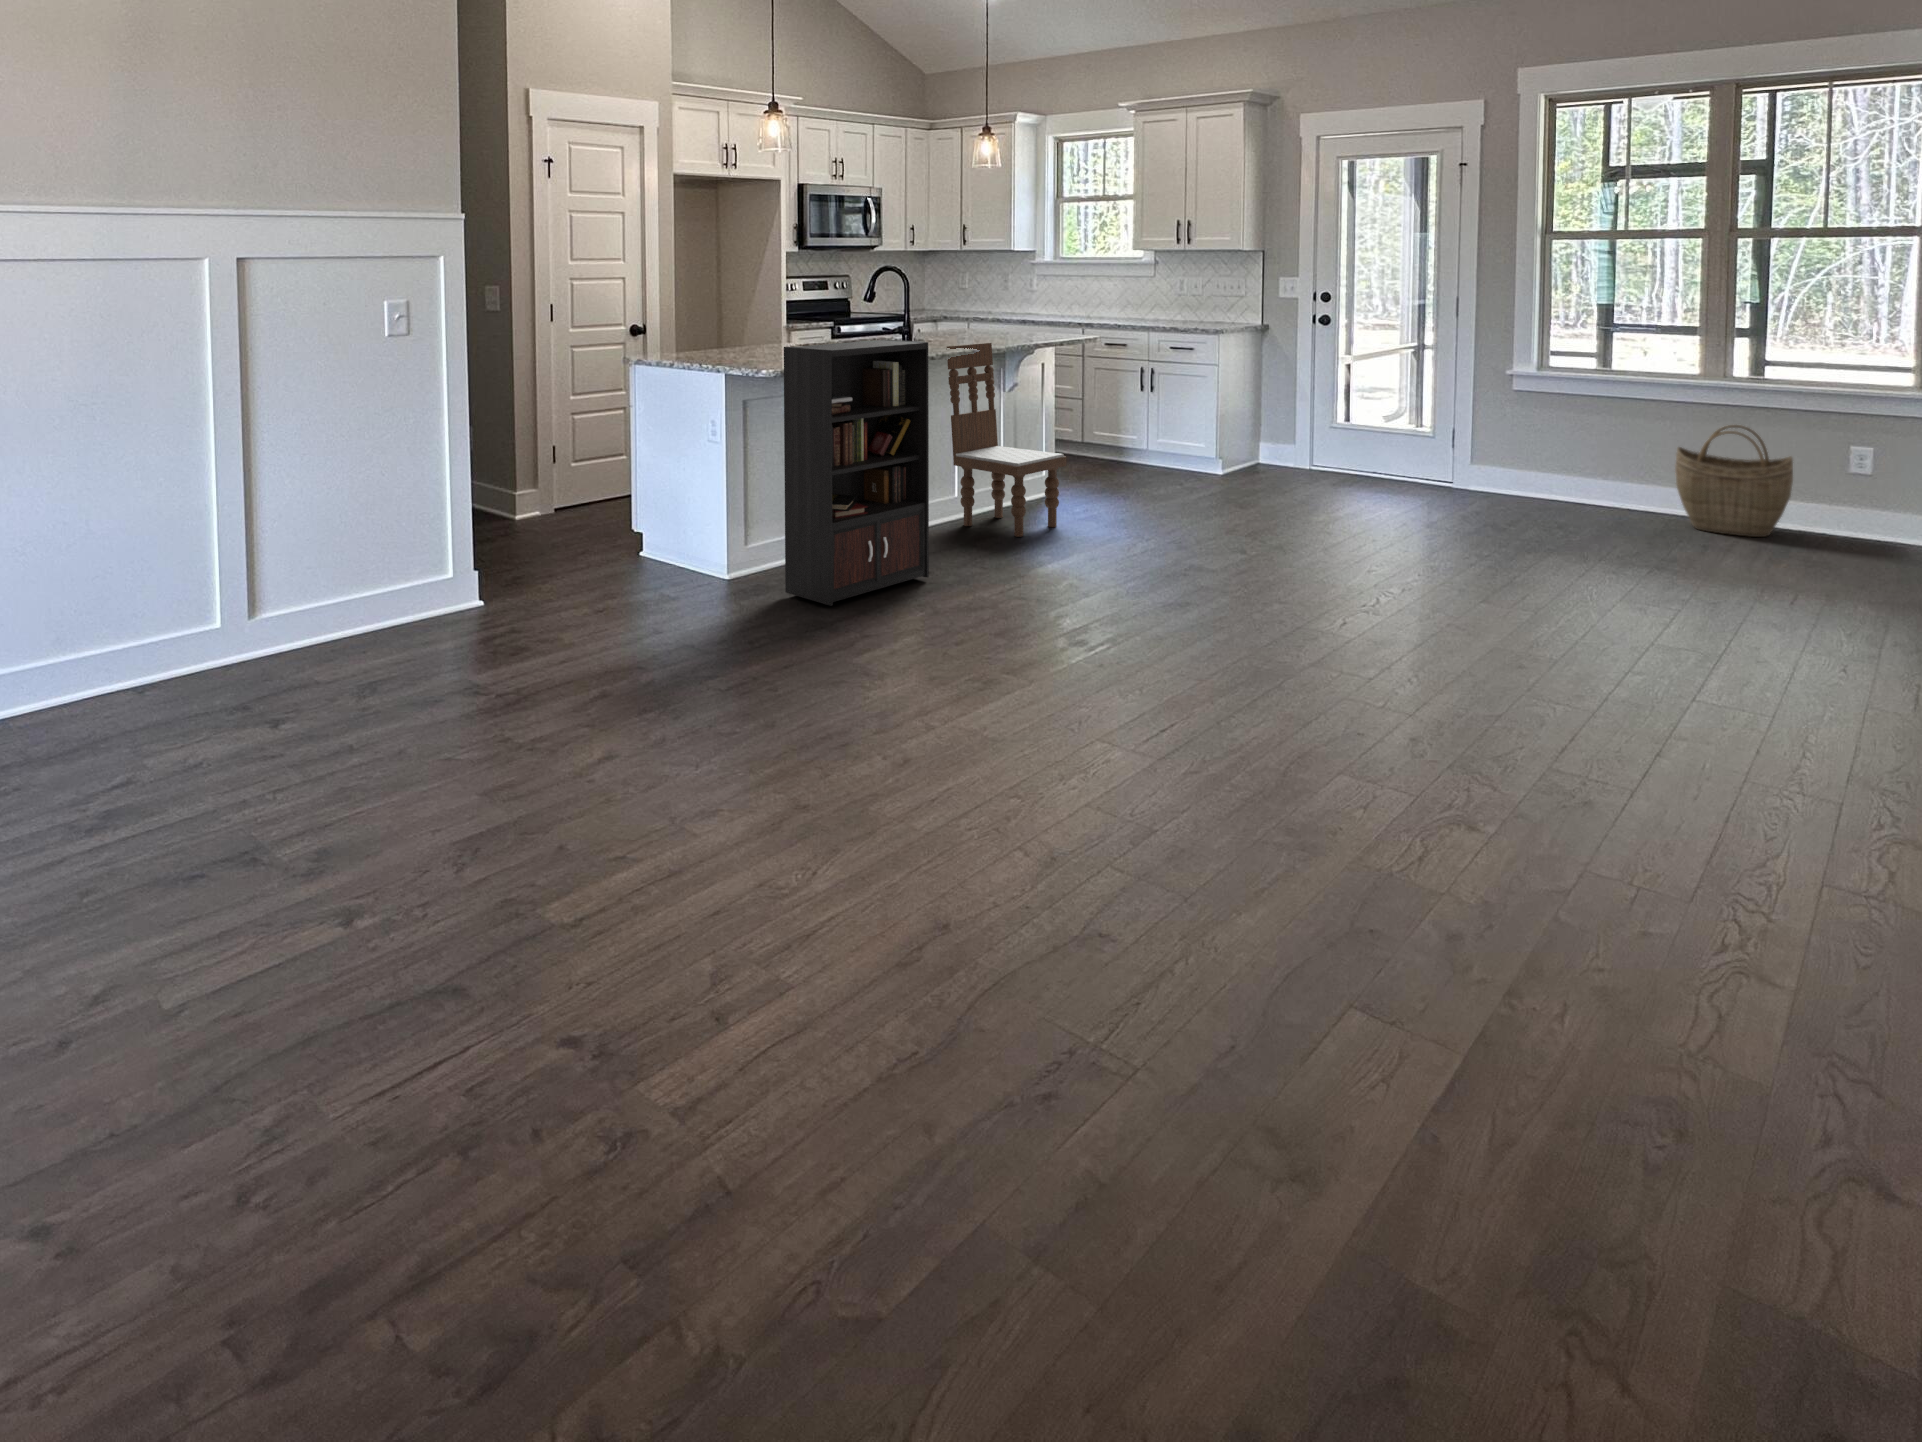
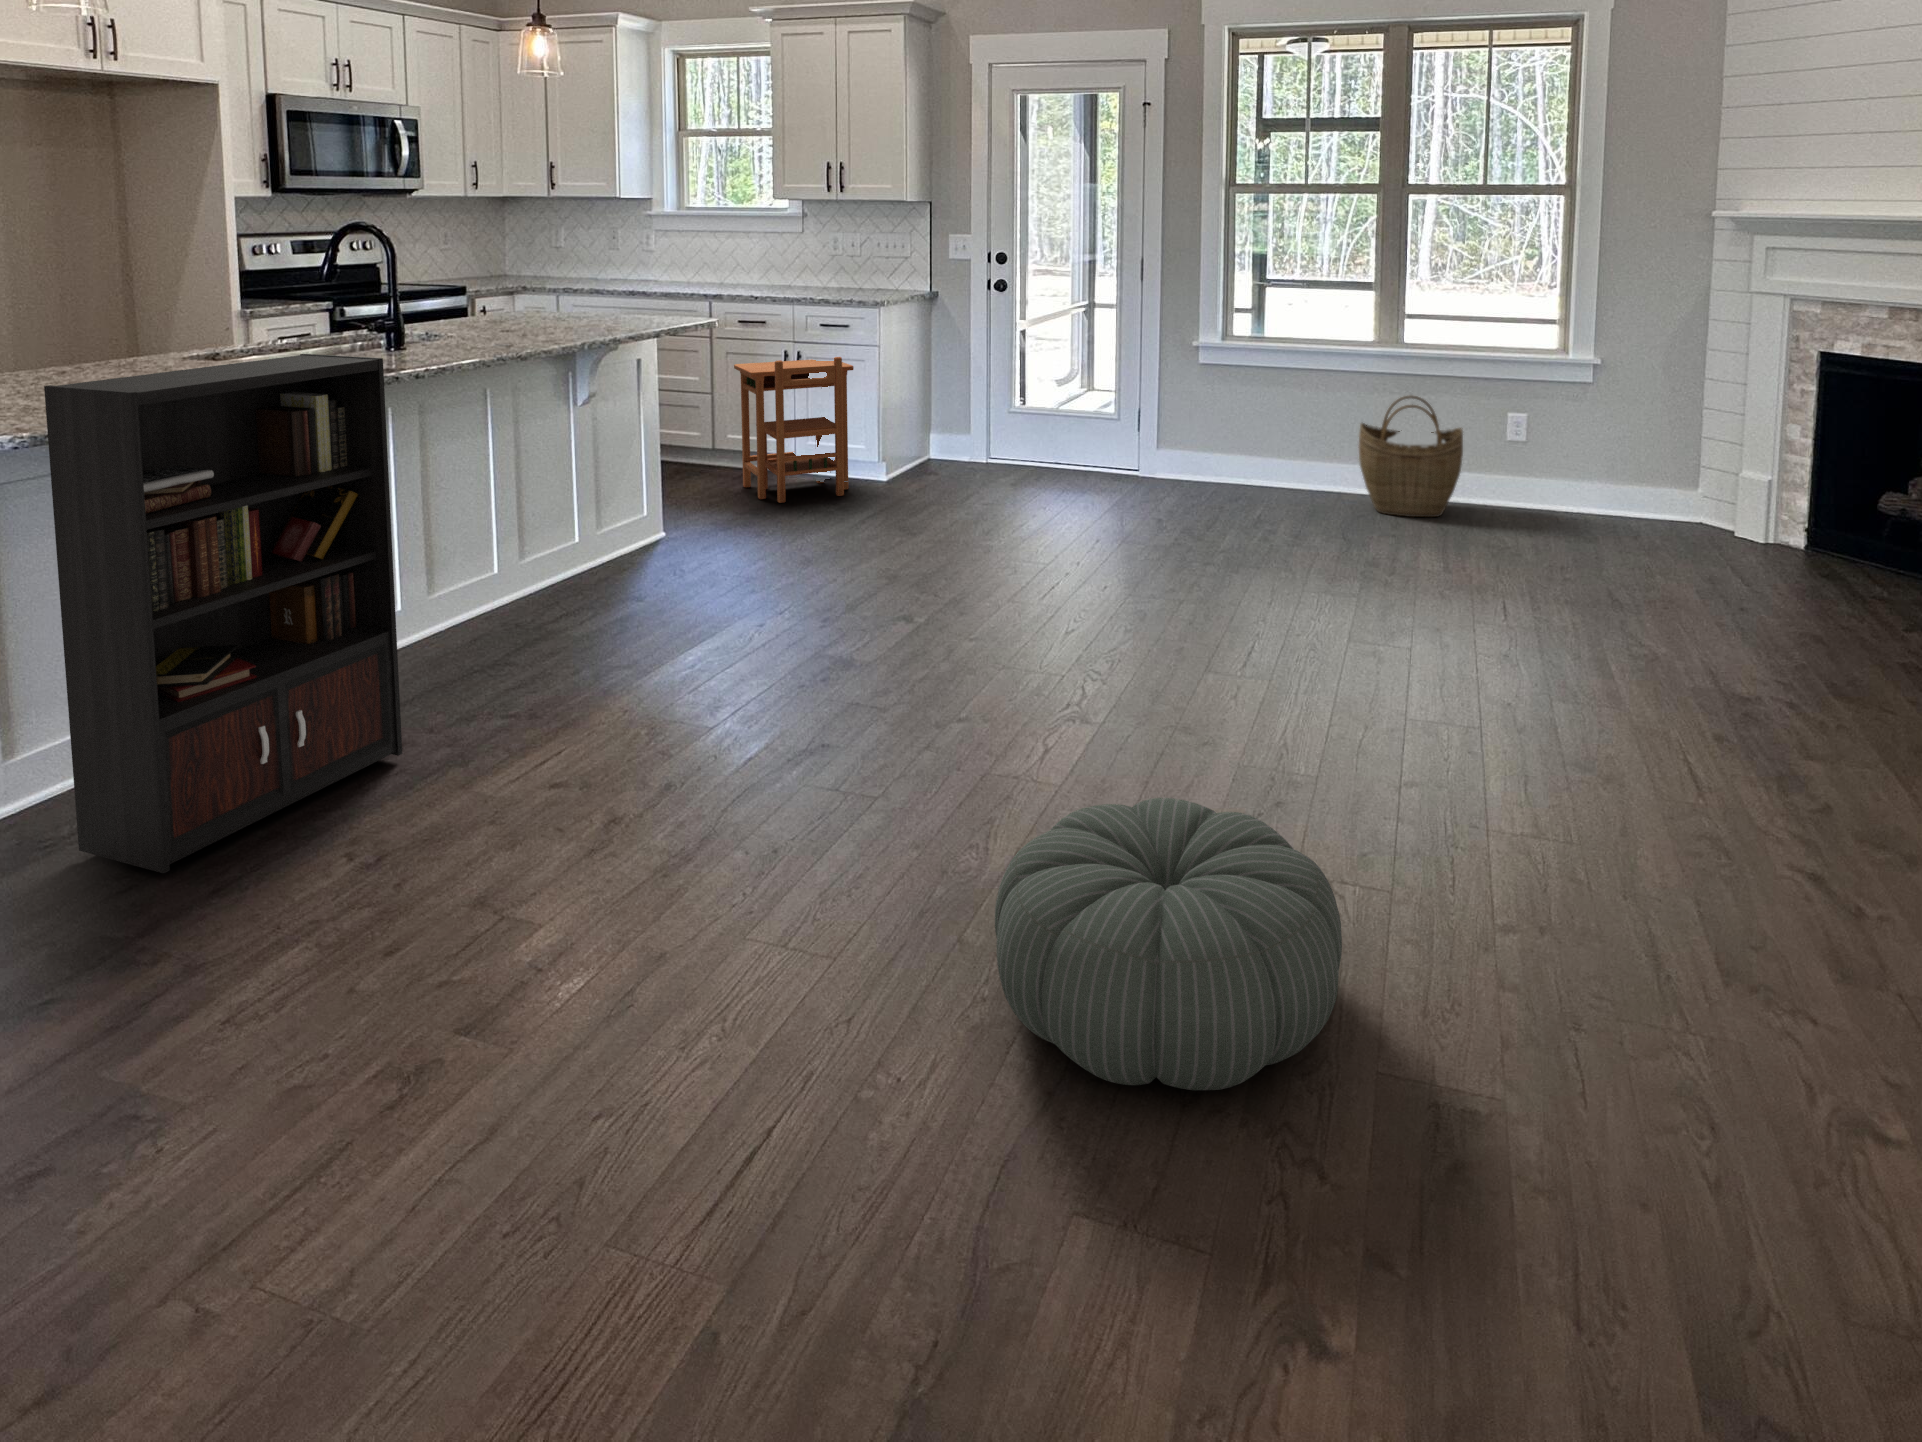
dining chair: present [947,343,1067,537] -> none [467,337,665,632]
side table: none [1103,371,1197,480] -> present [734,357,854,503]
pouf: none [1306,626,1547,770] -> present [995,798,1342,1090]

